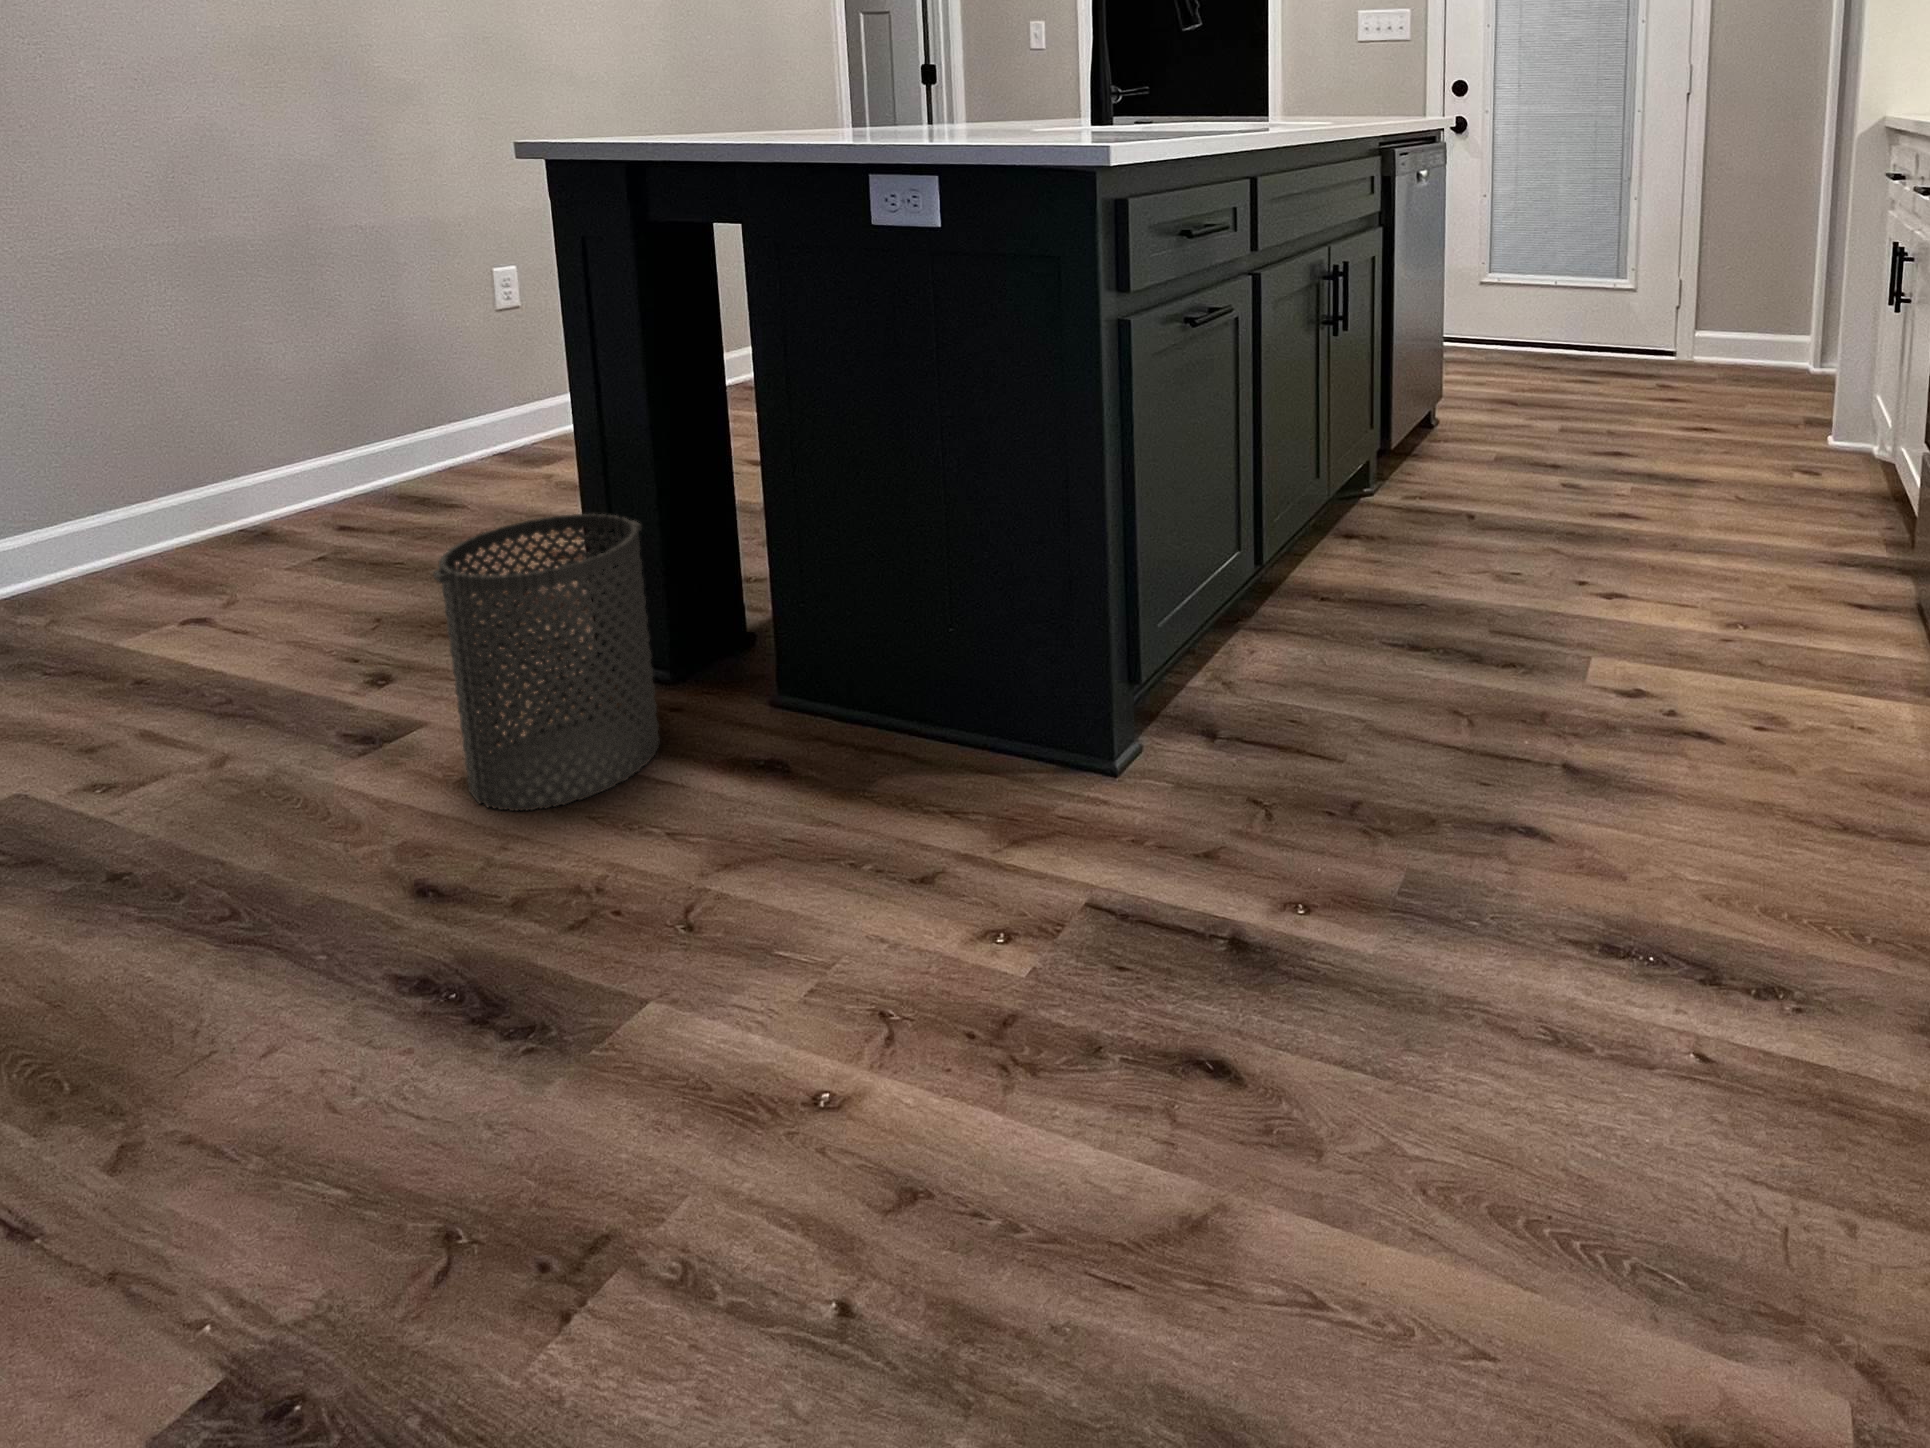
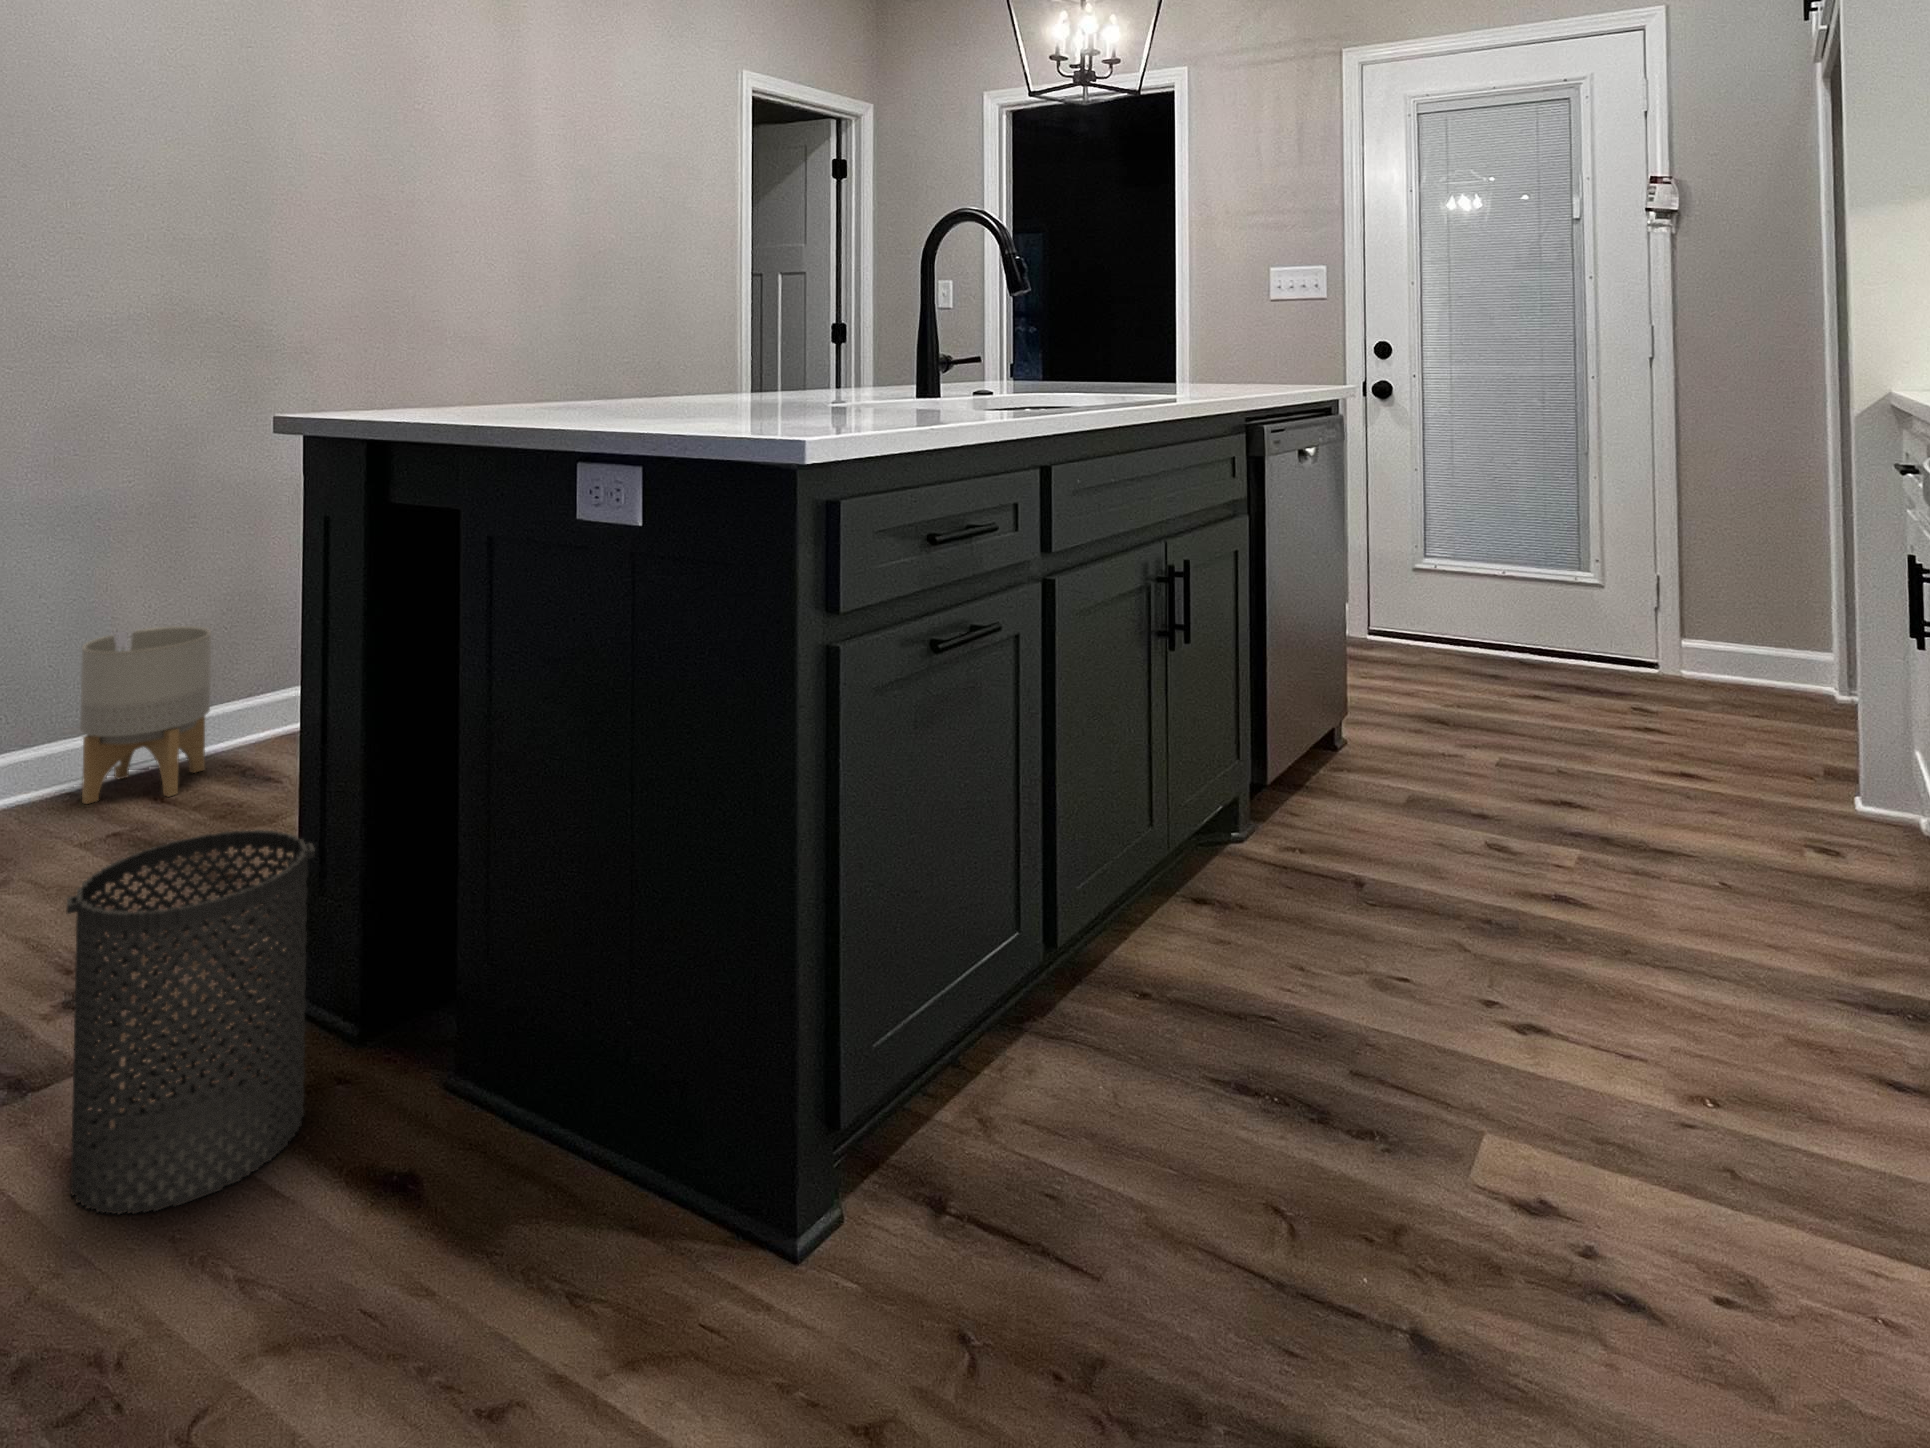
planter: none [241,369,385,538] -> present [80,626,211,804]

